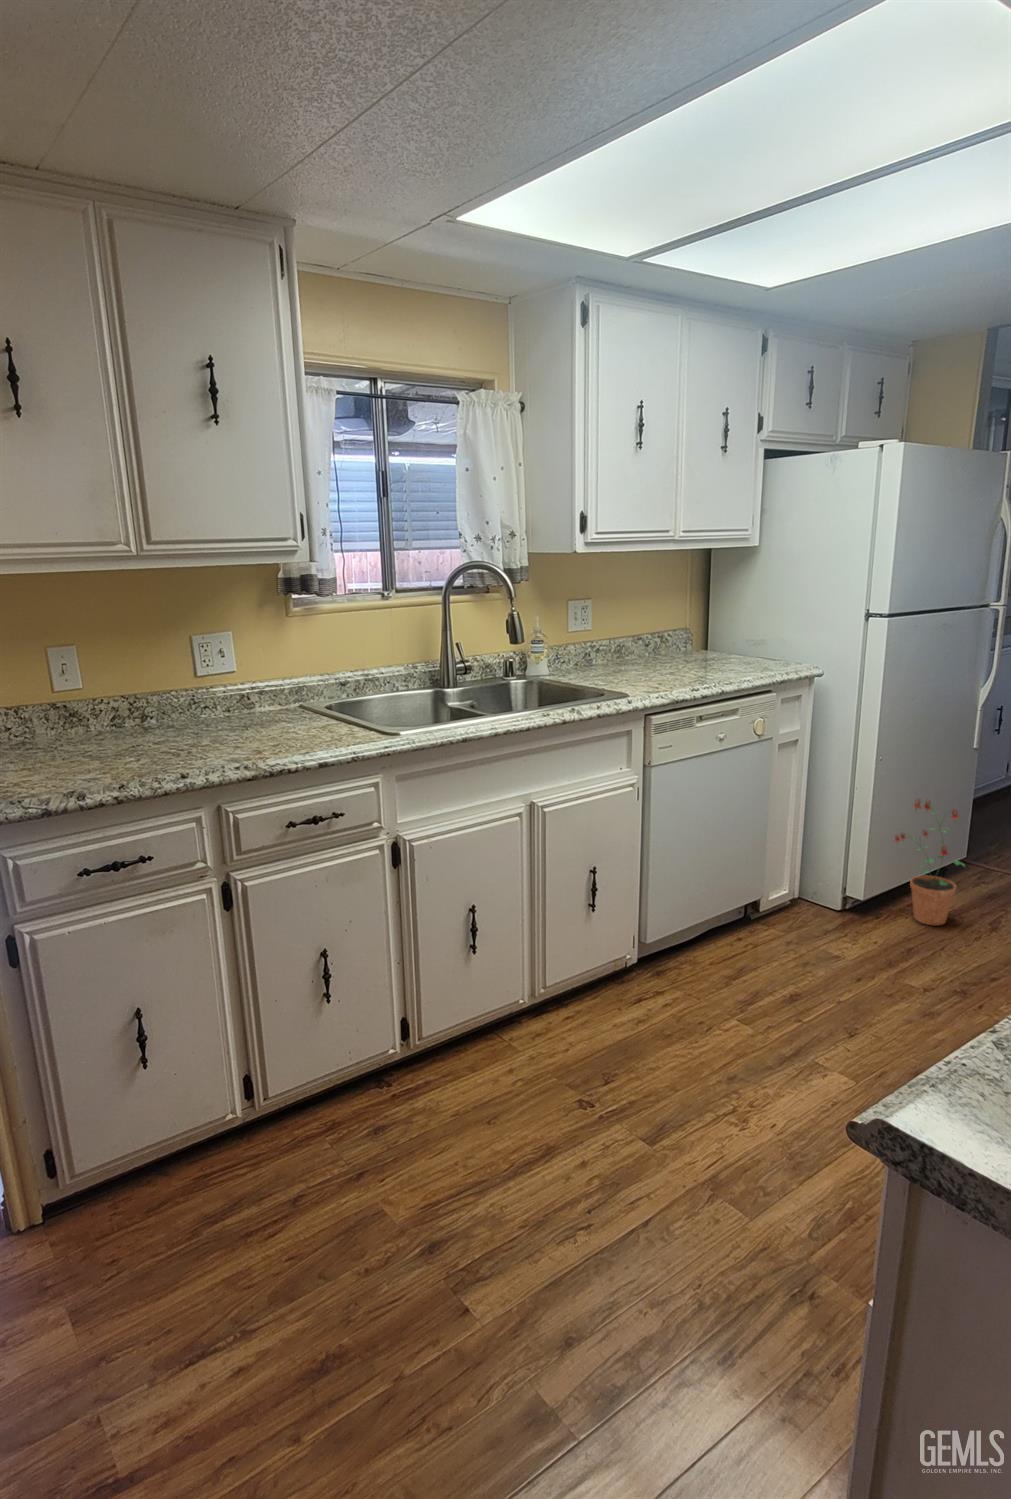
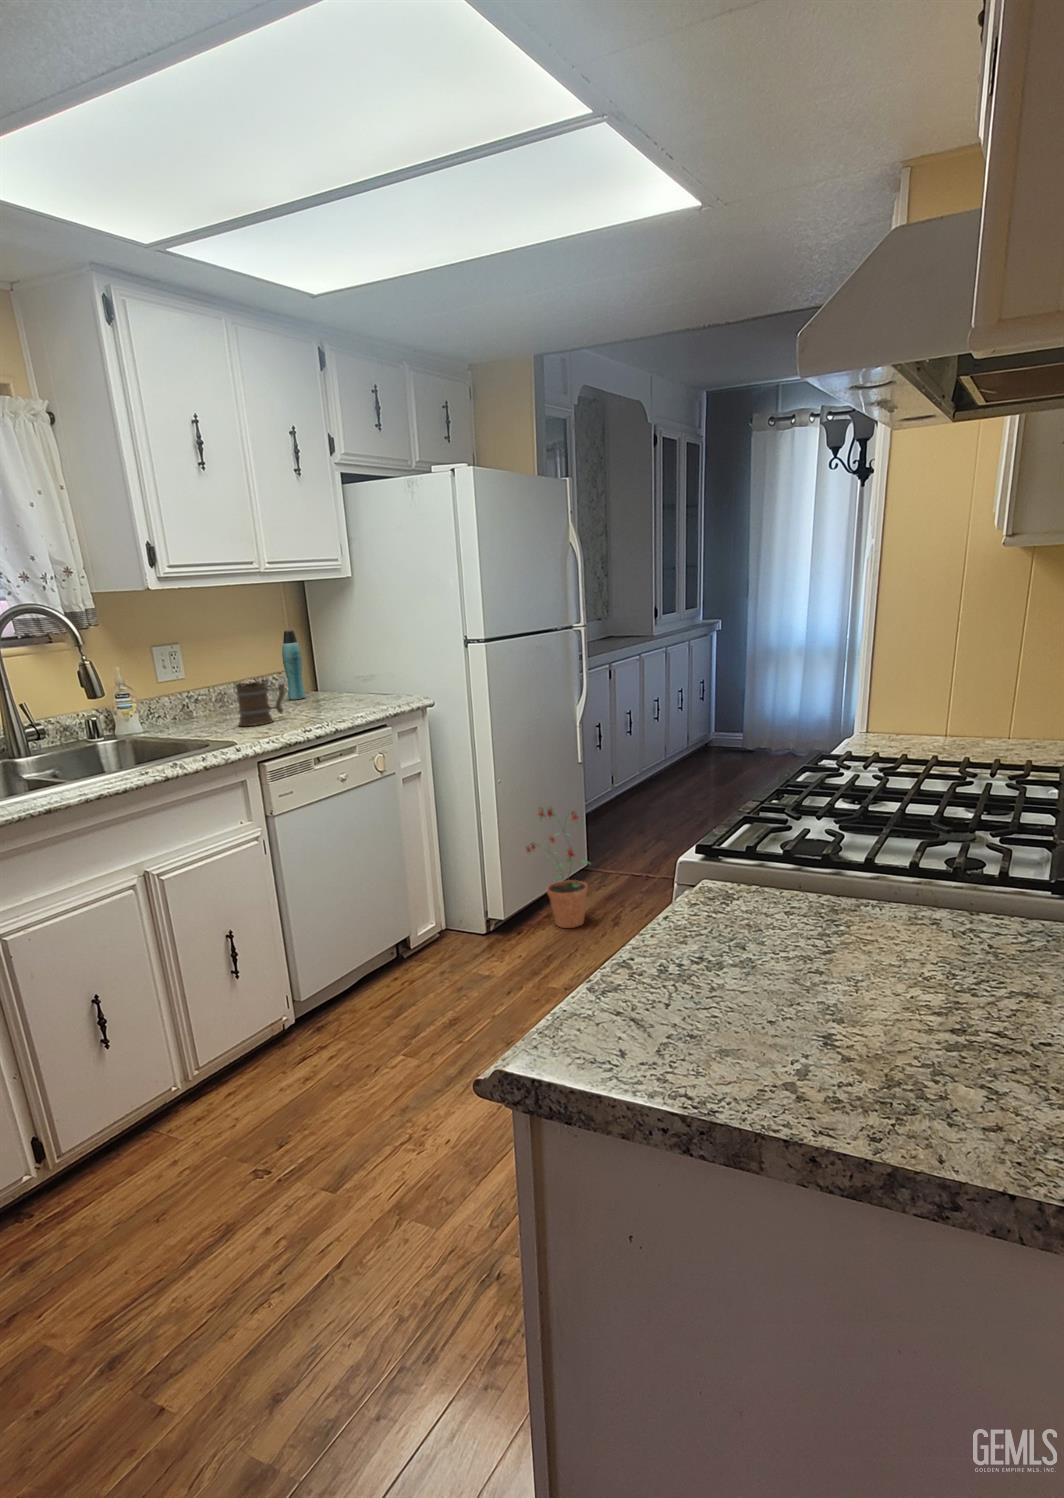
bottle: none [682,596,699,661] -> present [282,630,306,700]
mug: none [632,641,680,682] -> present [236,682,285,726]

